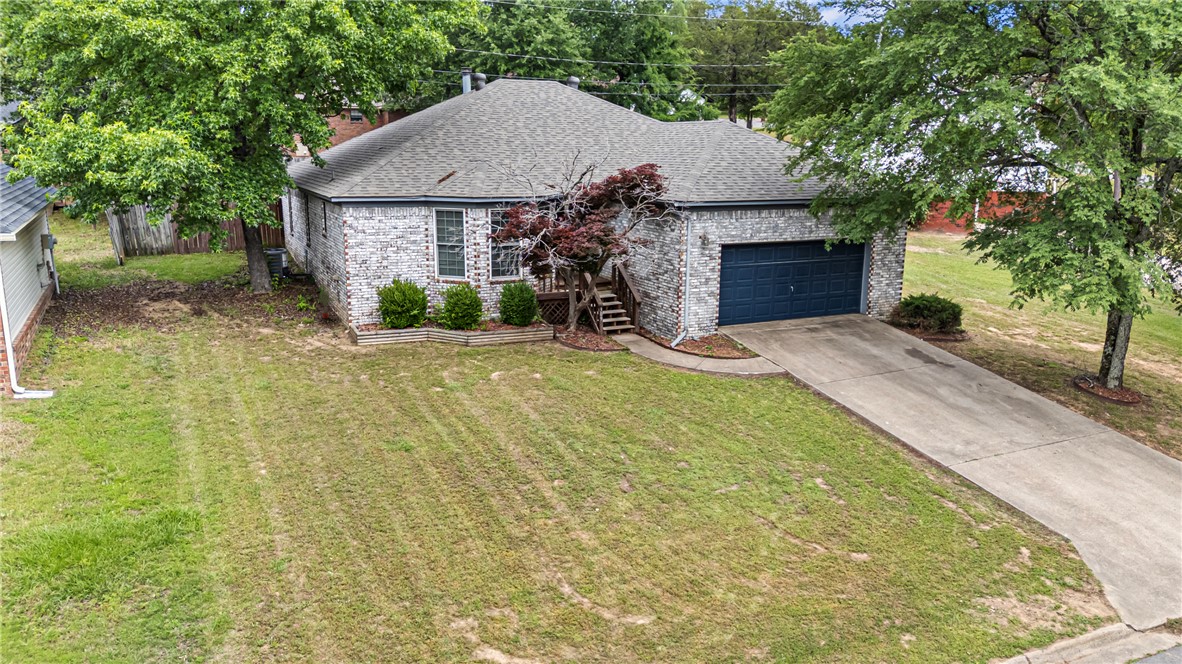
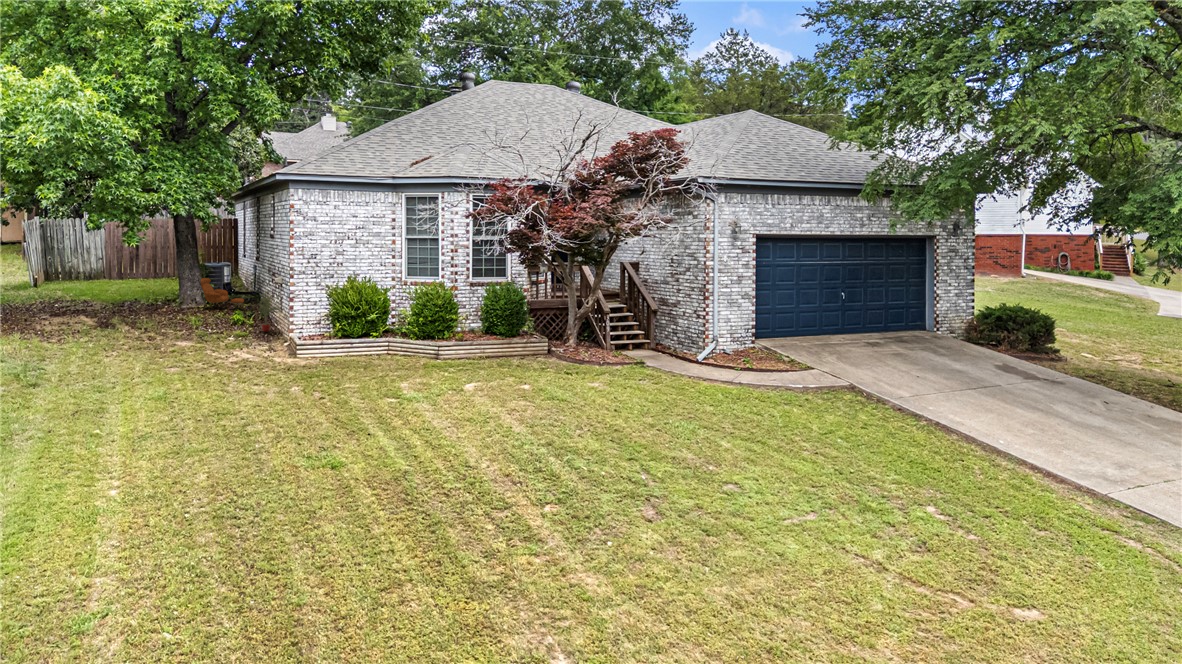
lounge chair: none [264,267,302,295] -> present [201,278,244,310]

